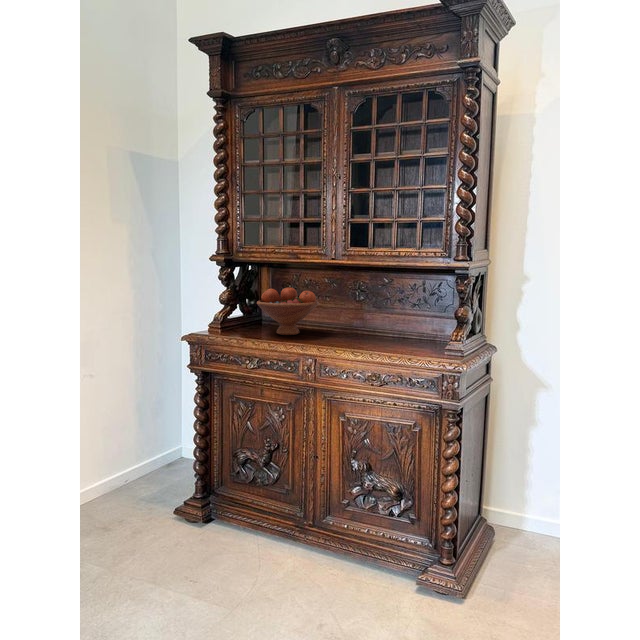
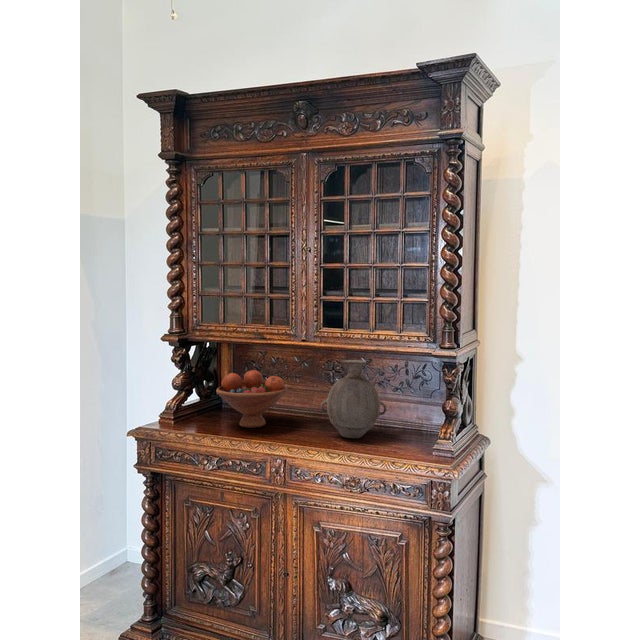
vase: none [347,275,405,343] -> present [321,360,386,438]

